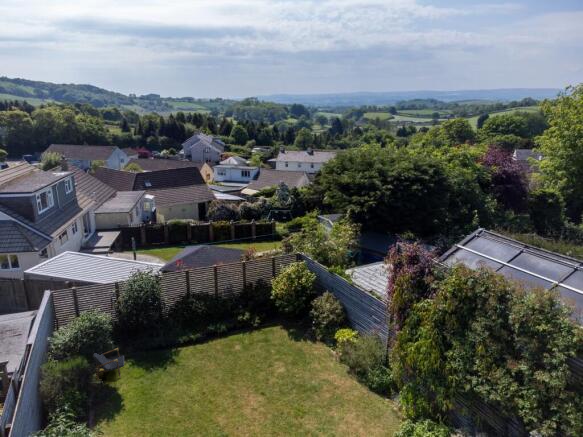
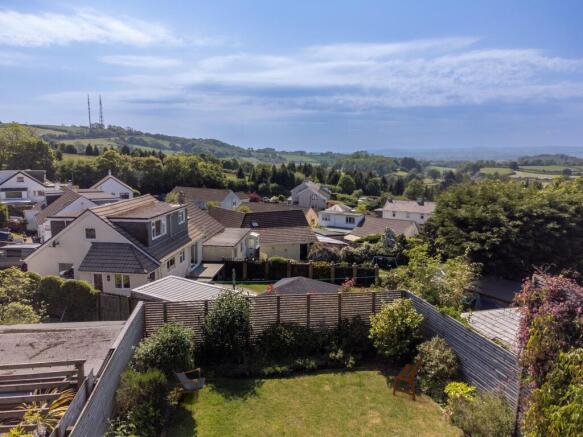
bench: none [294,309,318,347] -> present [393,355,423,400]

